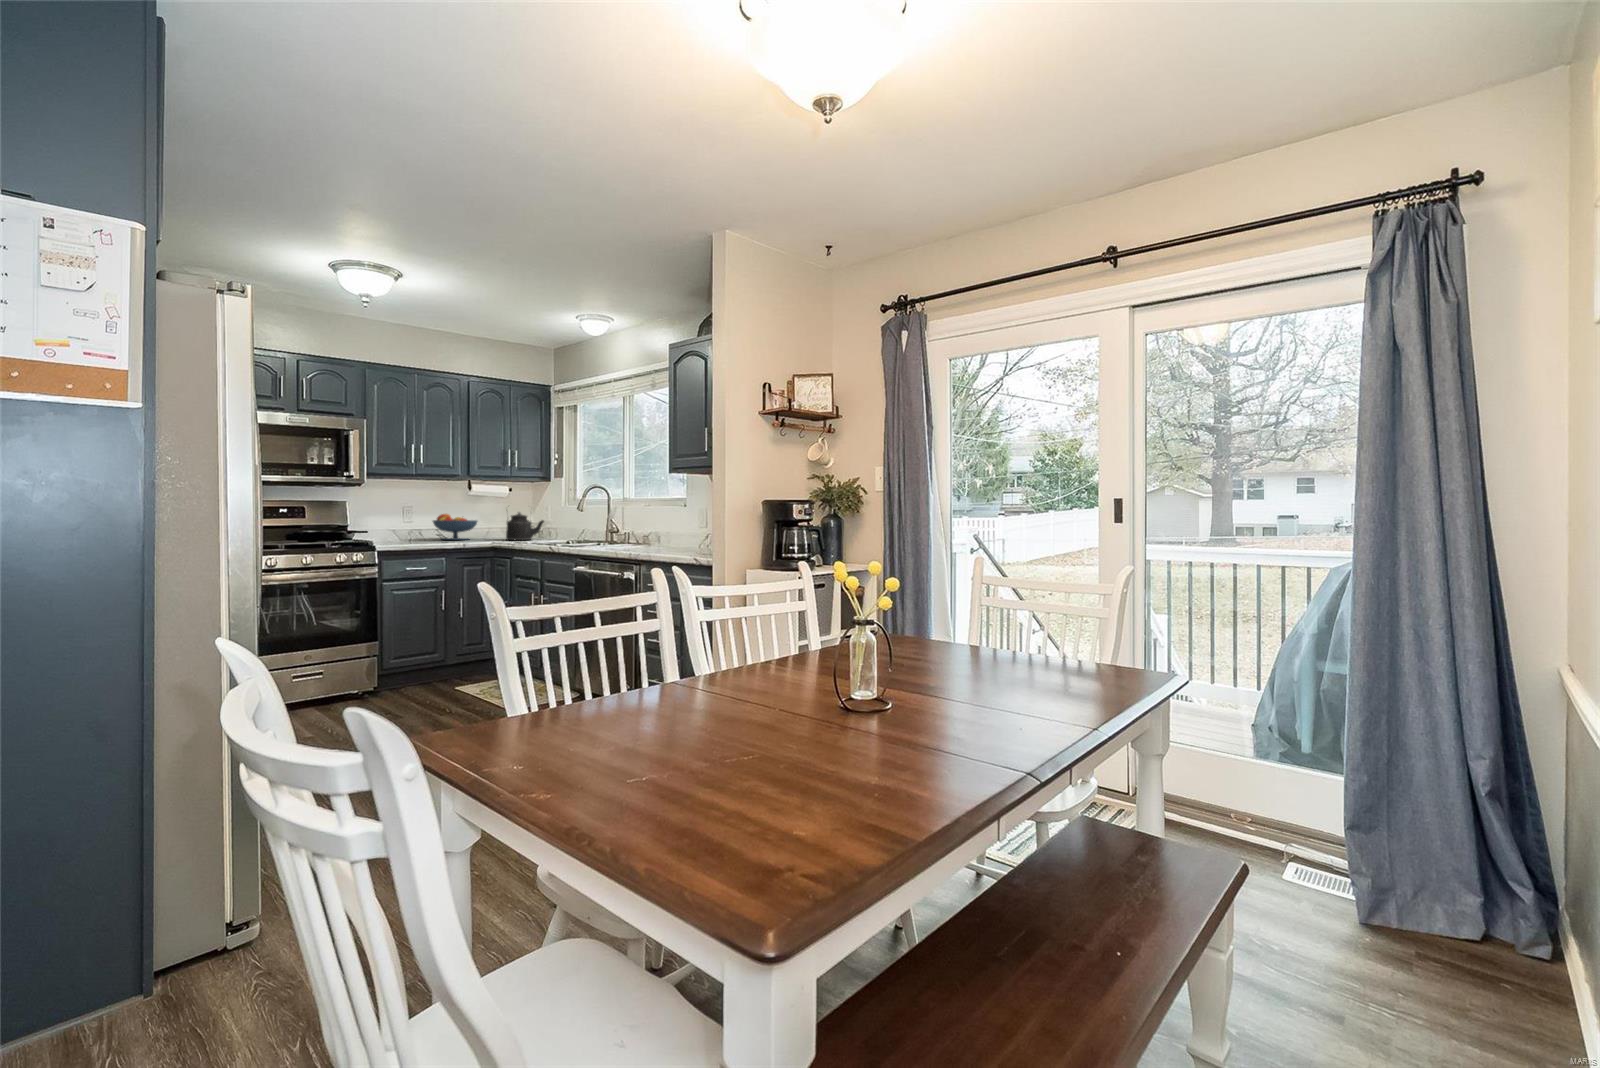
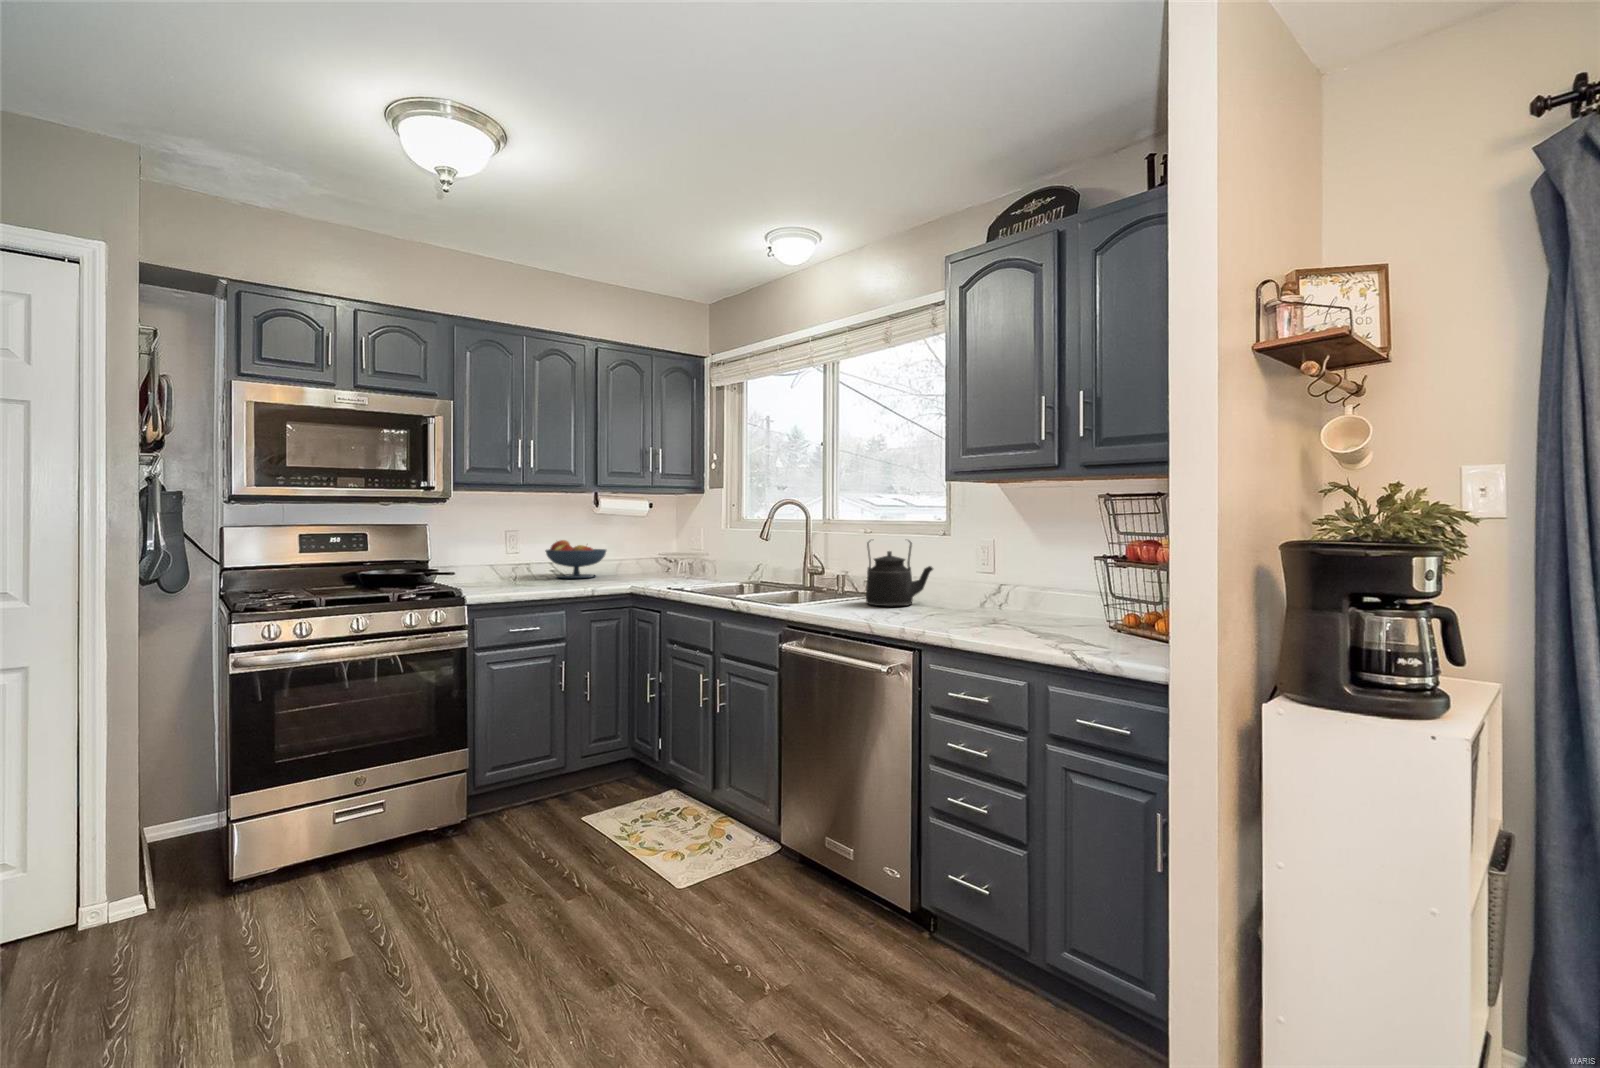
kettle: present [506,512,544,540] -> present [866,540,933,606]

